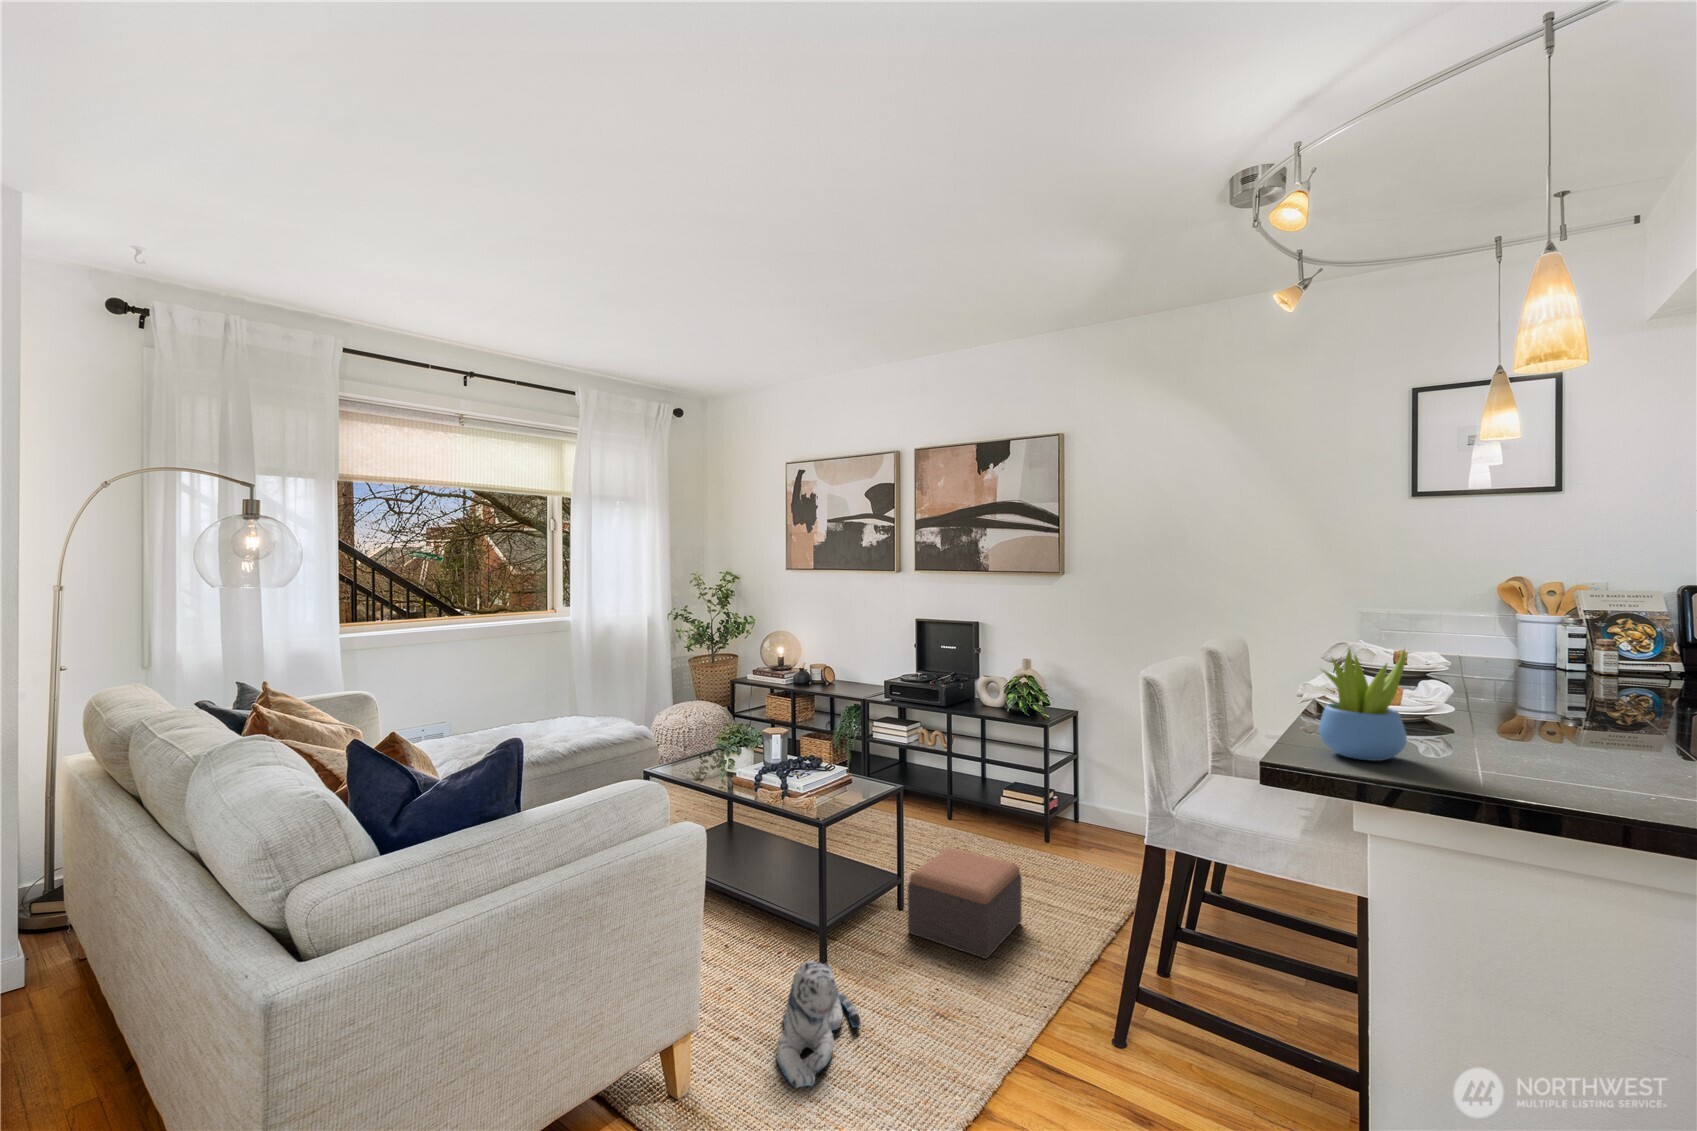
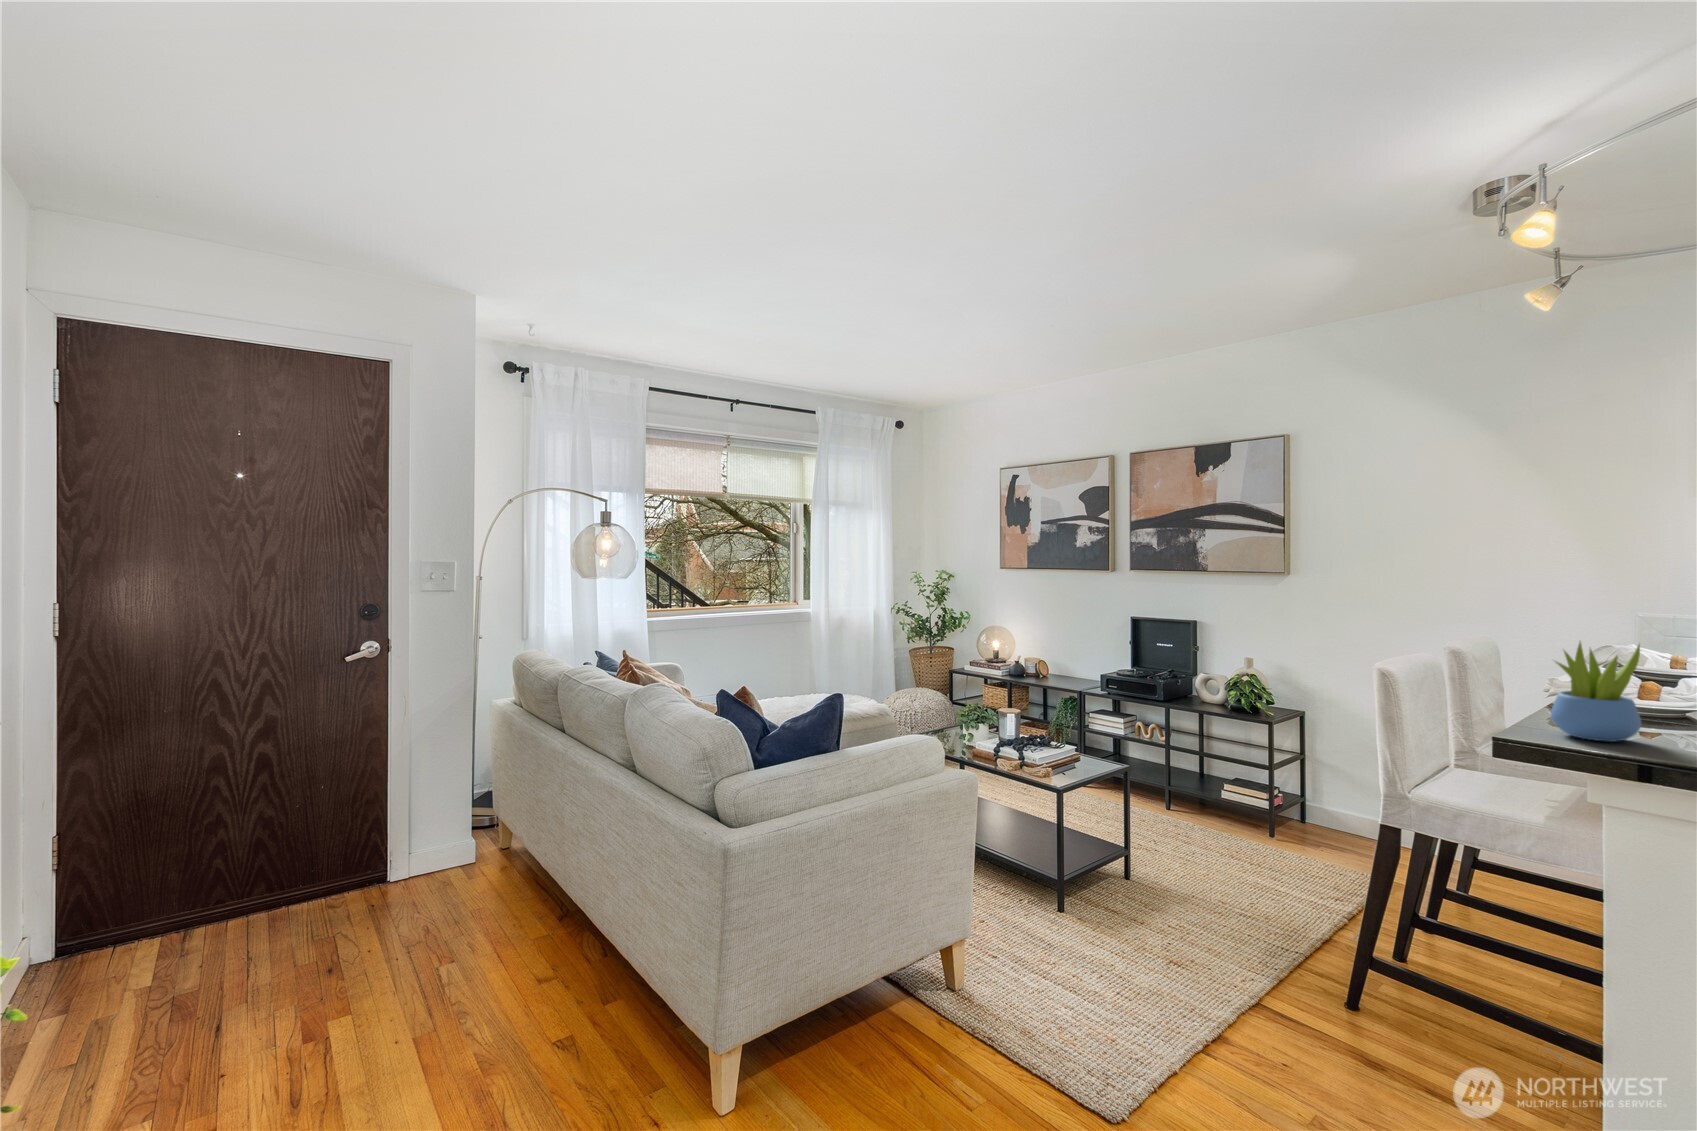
footstool: present [908,848,1022,959] -> none [1136,827,1249,926]
plush toy: present [777,961,860,1088] -> none [1031,898,1102,996]

